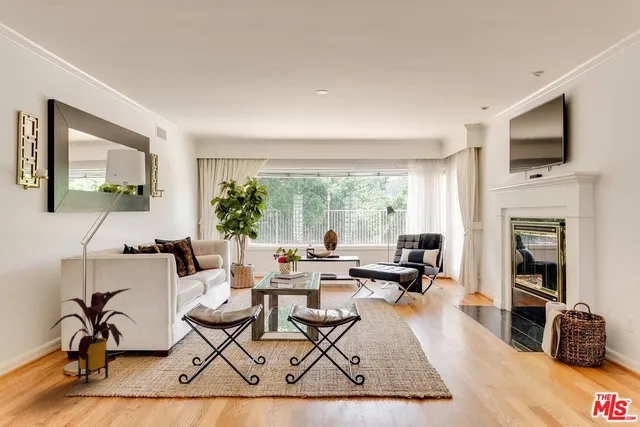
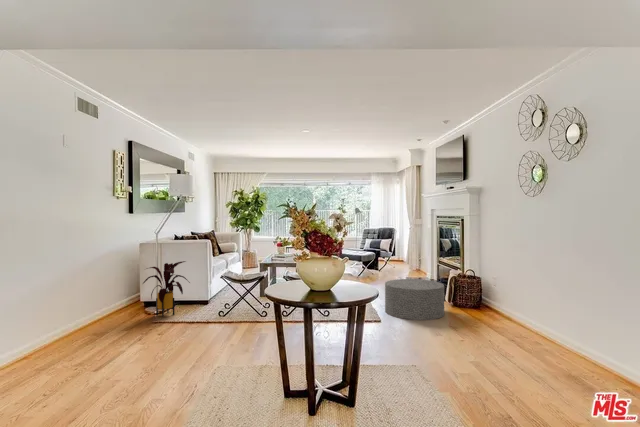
ottoman: none [453,319,556,397] -> present [385,279,444,320]

